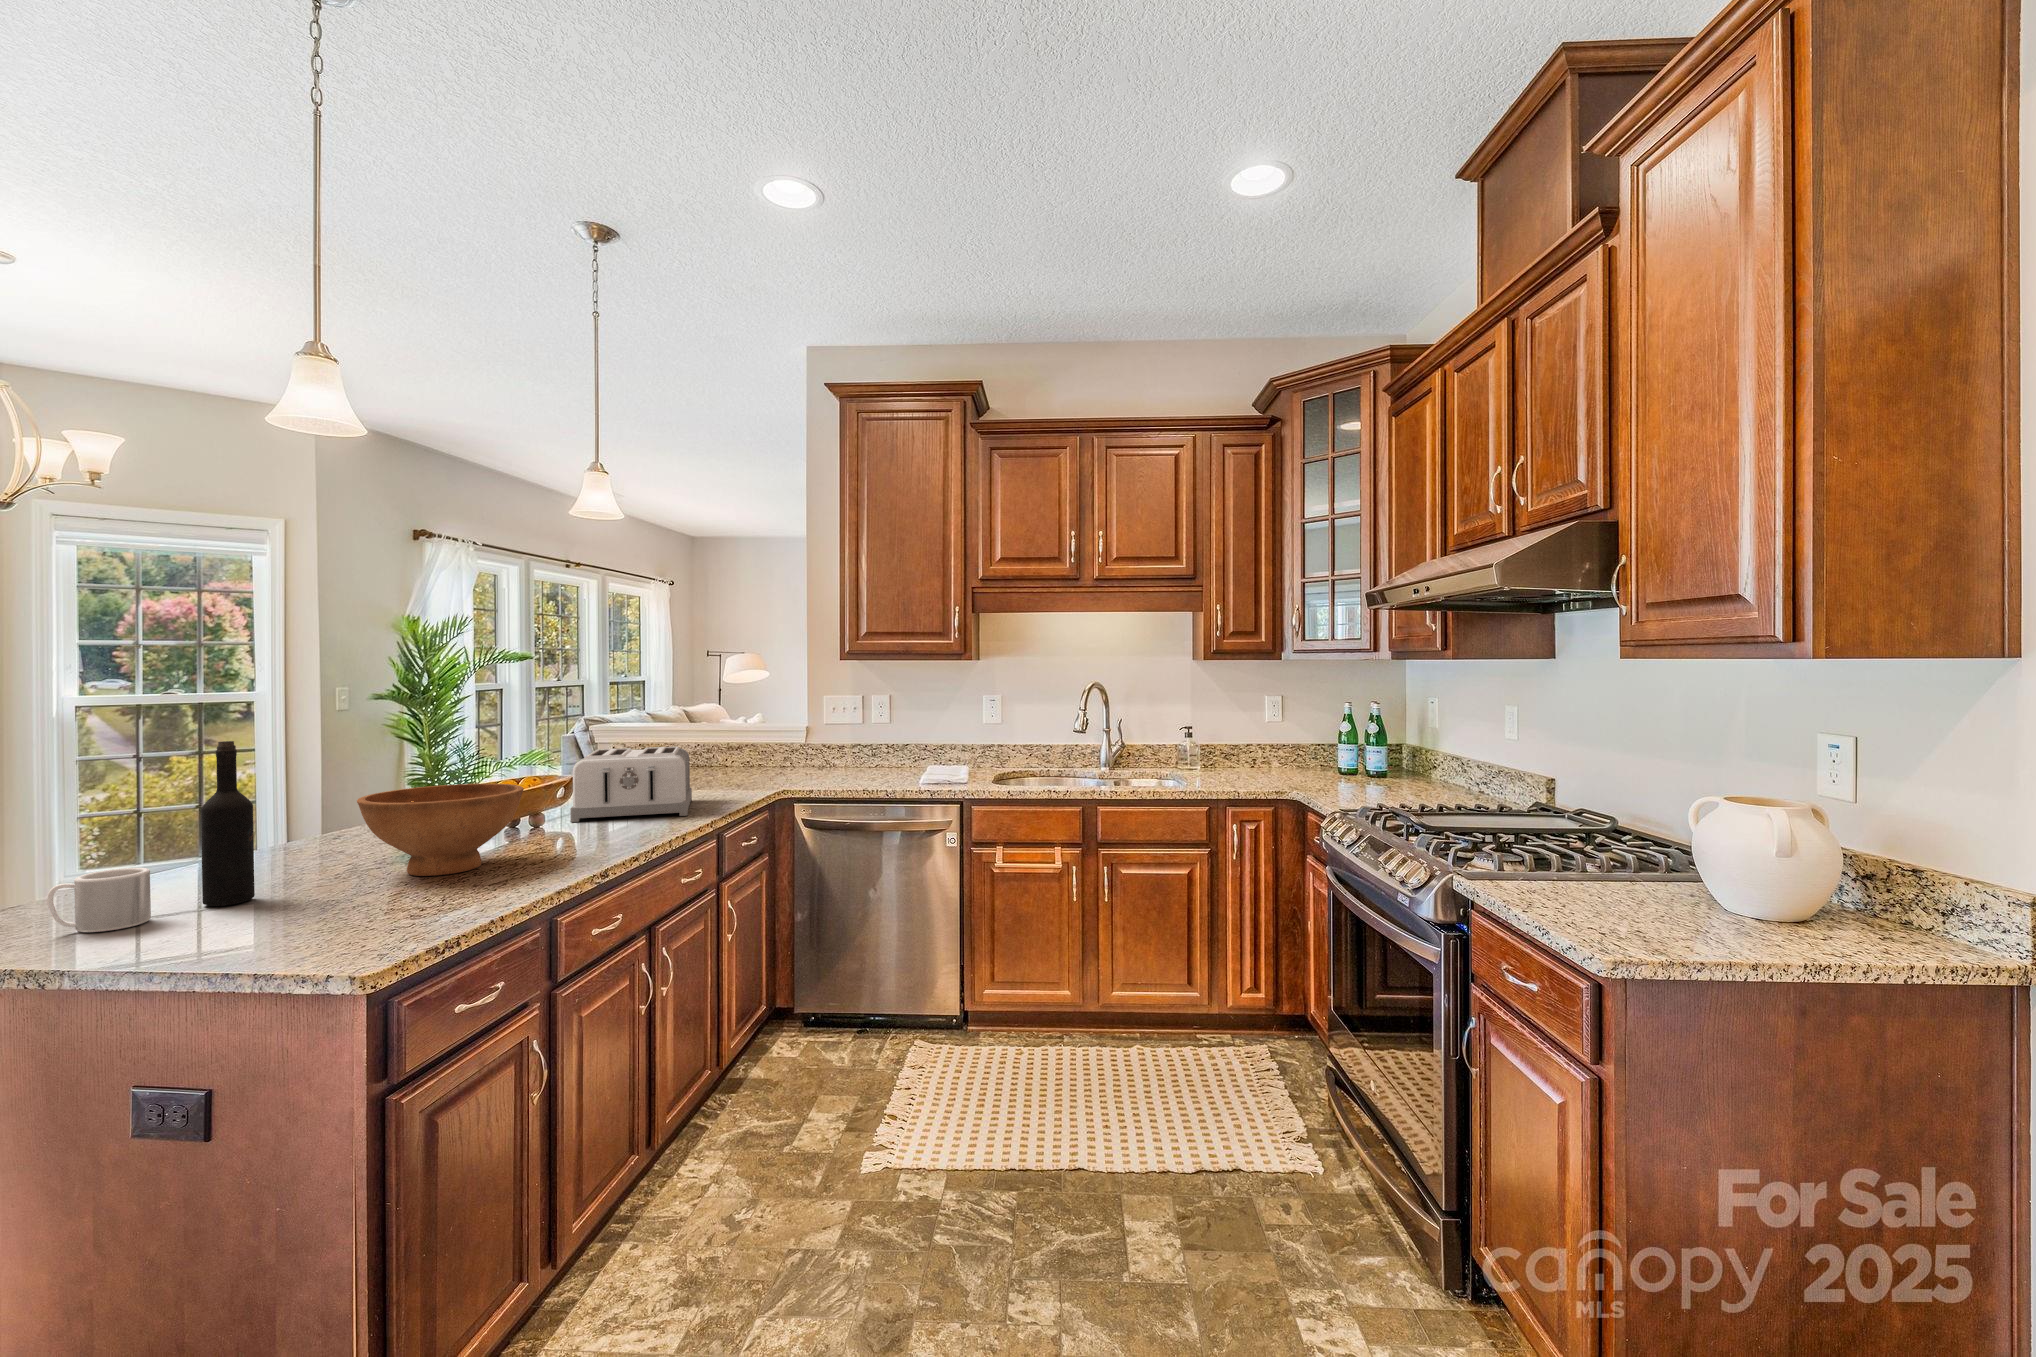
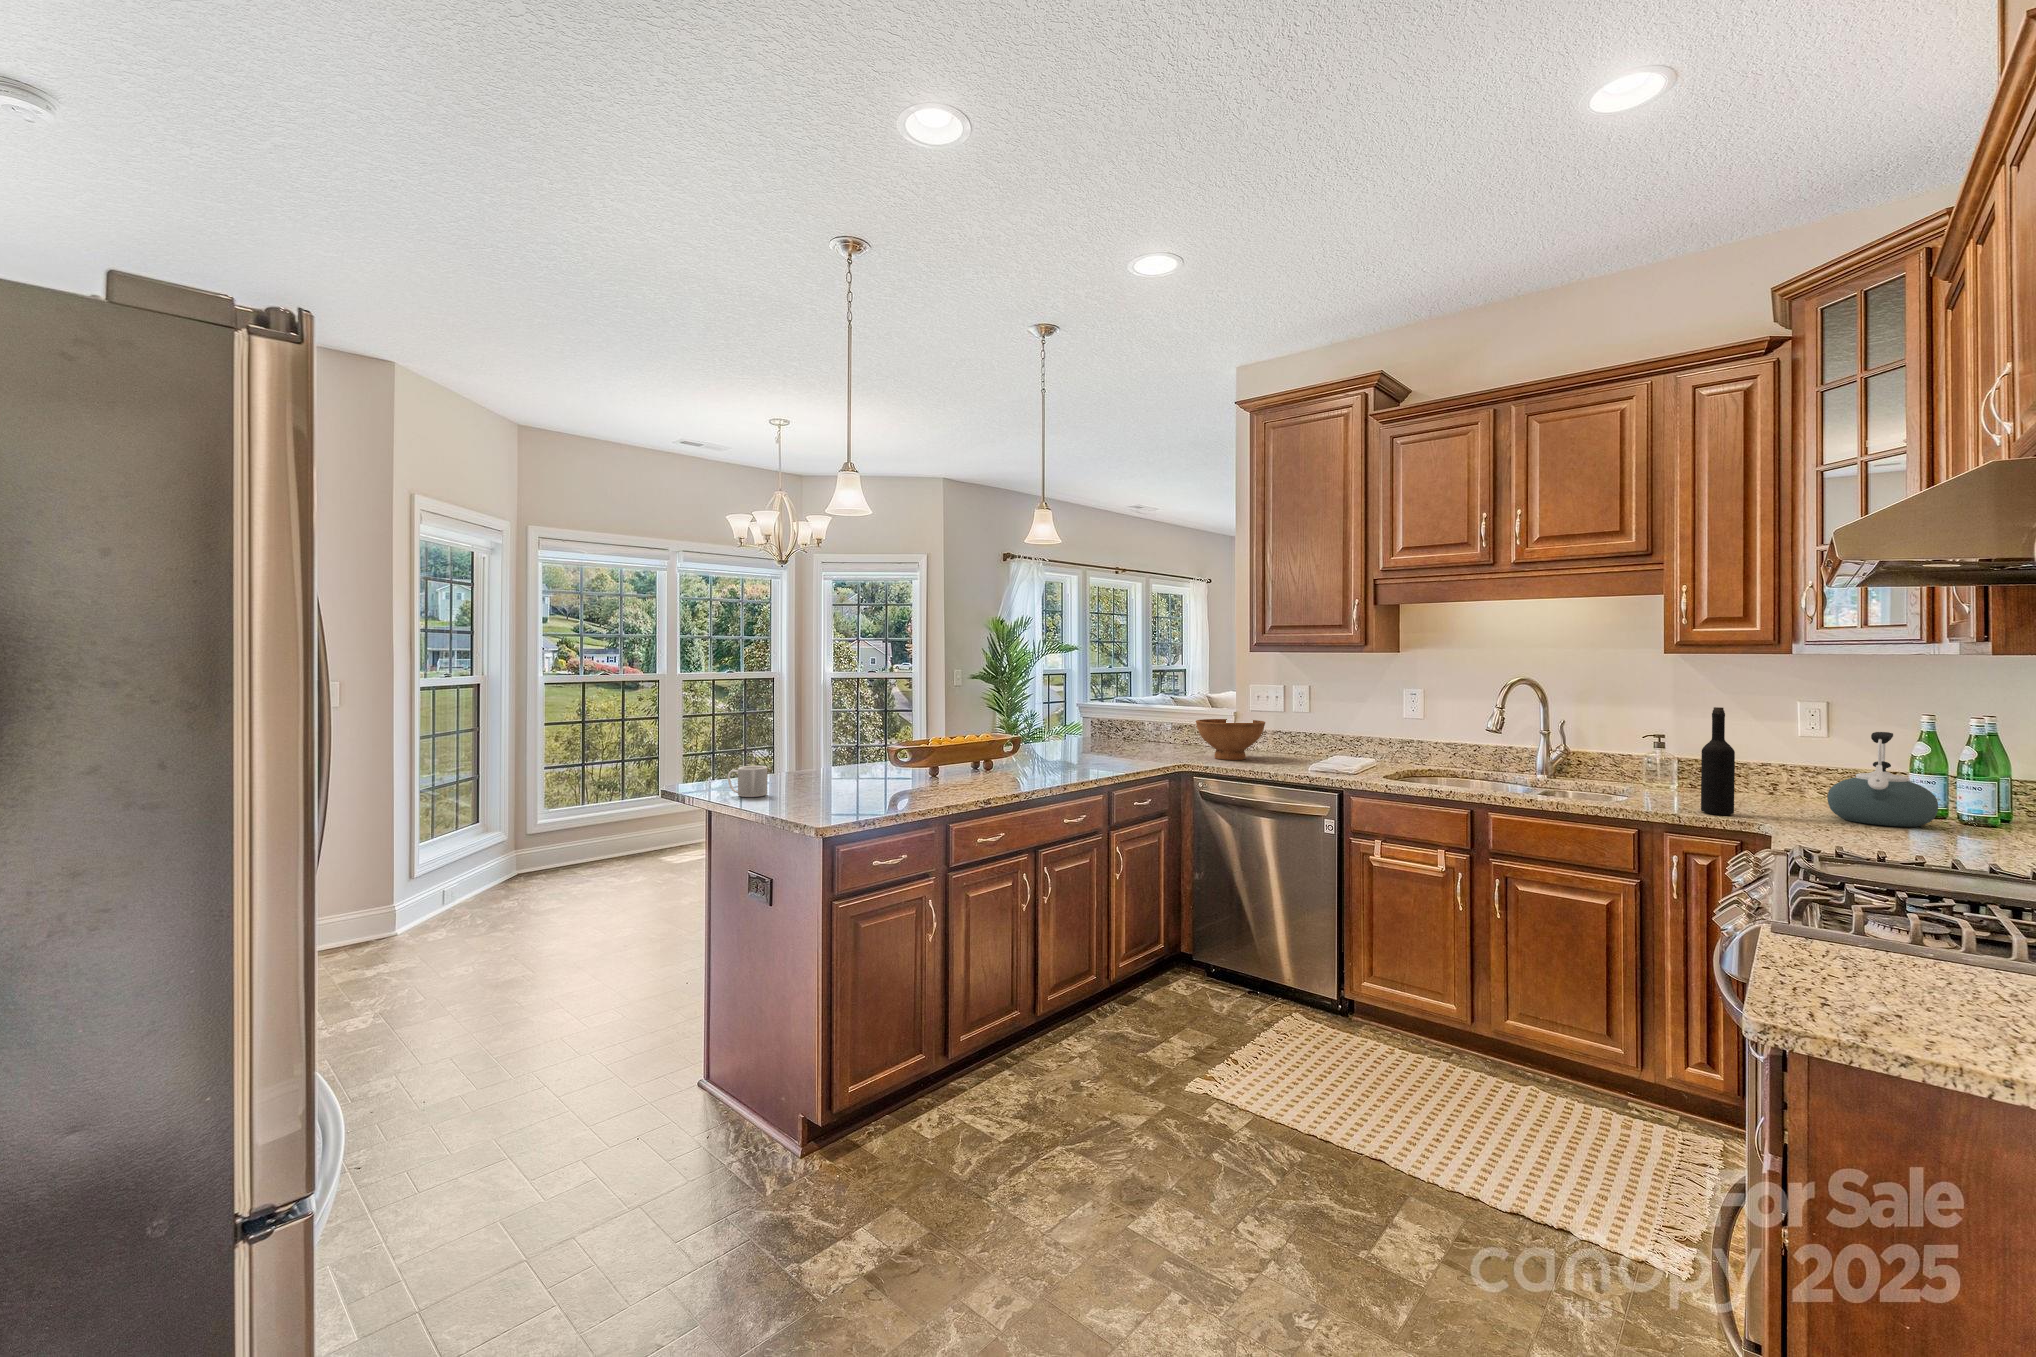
kettle: none [1314,716,1374,785] -> present [1827,732,1938,827]
wine bottle: present [201,741,255,906] -> present [1701,707,1735,815]
toaster: present [570,747,692,822] -> none [1013,722,1110,776]
bowl: present [357,784,524,876] -> present [1196,719,1265,760]

